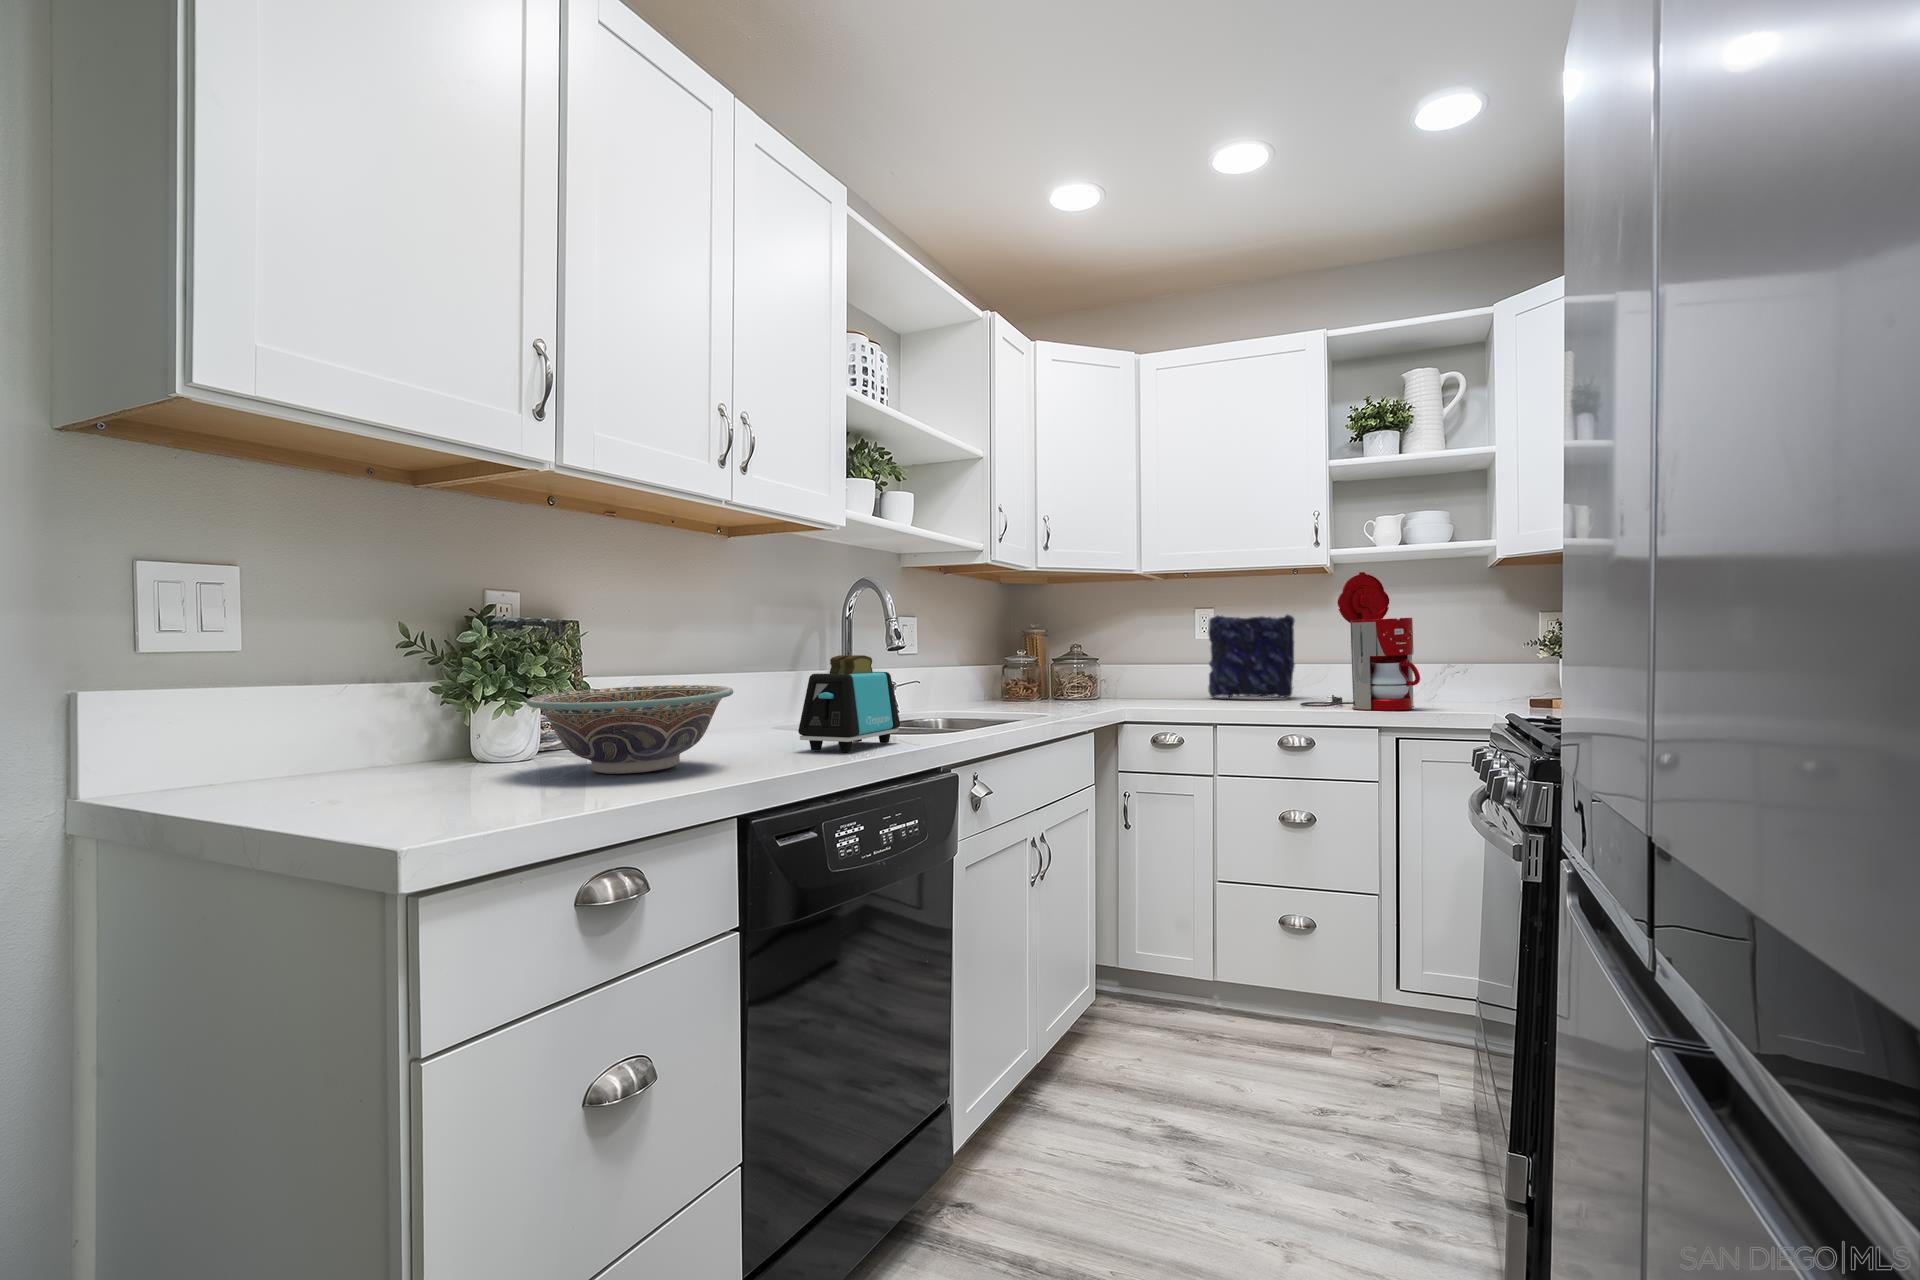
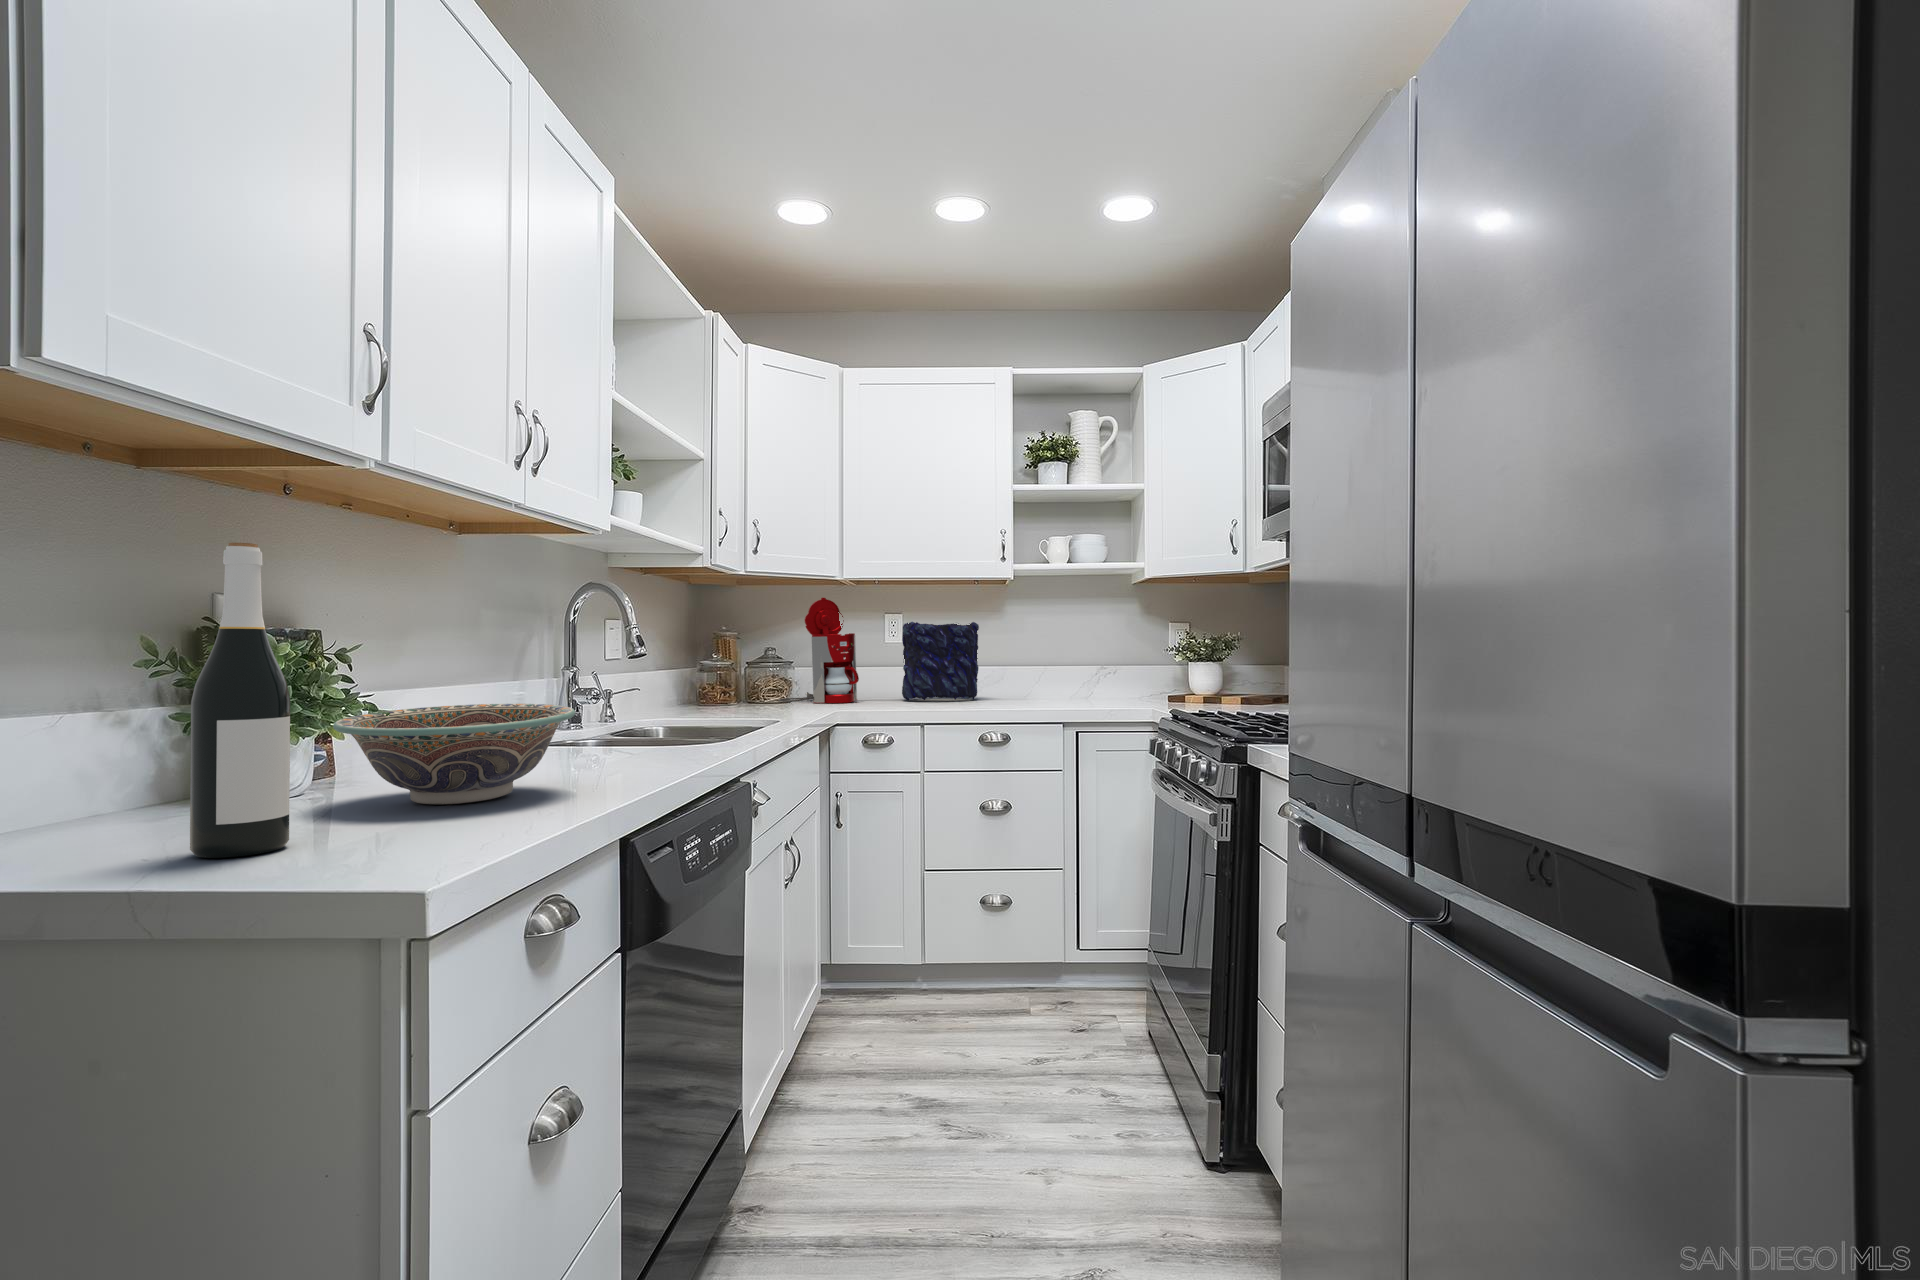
wine bottle: none [352,537,433,806] -> present [190,543,290,858]
coffee maker: present [1300,572,1420,710] -> present [779,598,859,703]
toaster: present [798,655,900,752] -> none [606,668,695,768]

